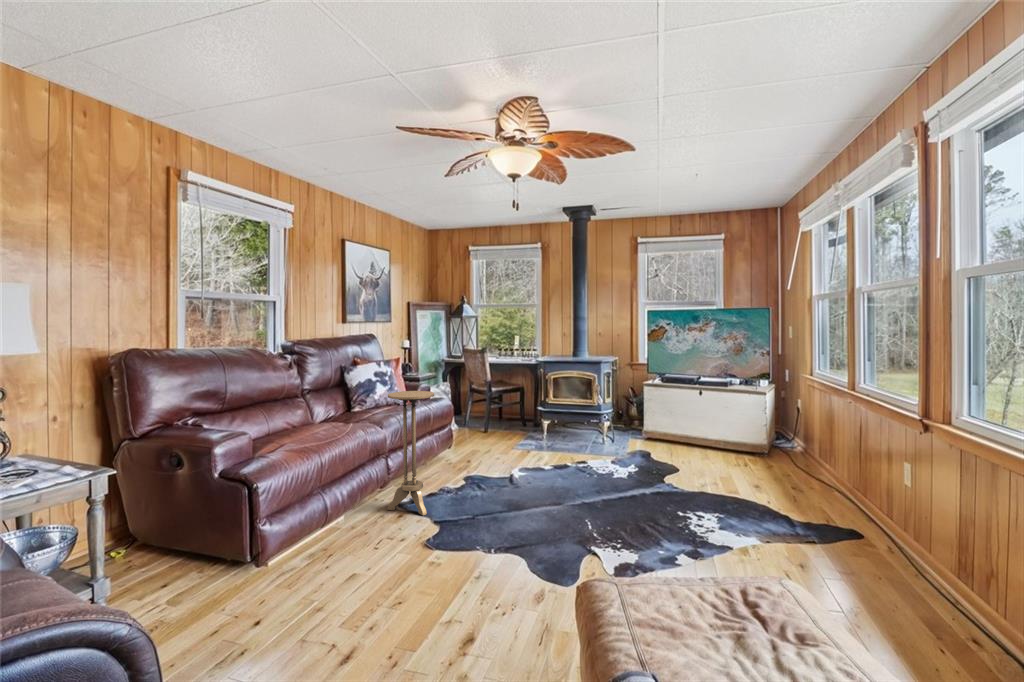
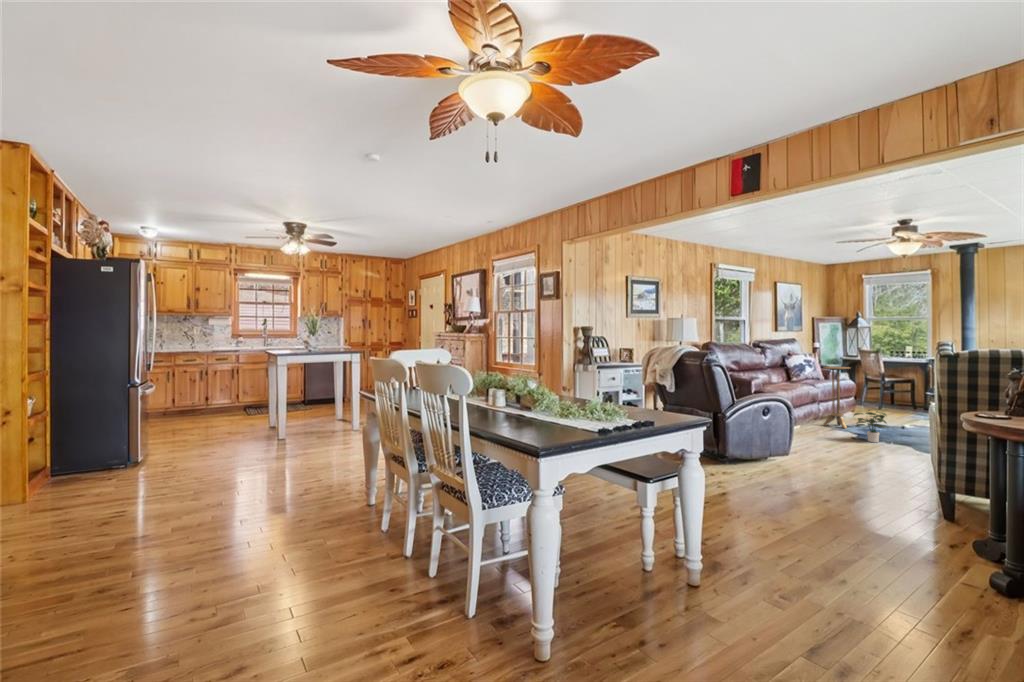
potted plant: none [421,499,491,585] -> present [854,409,886,442]

